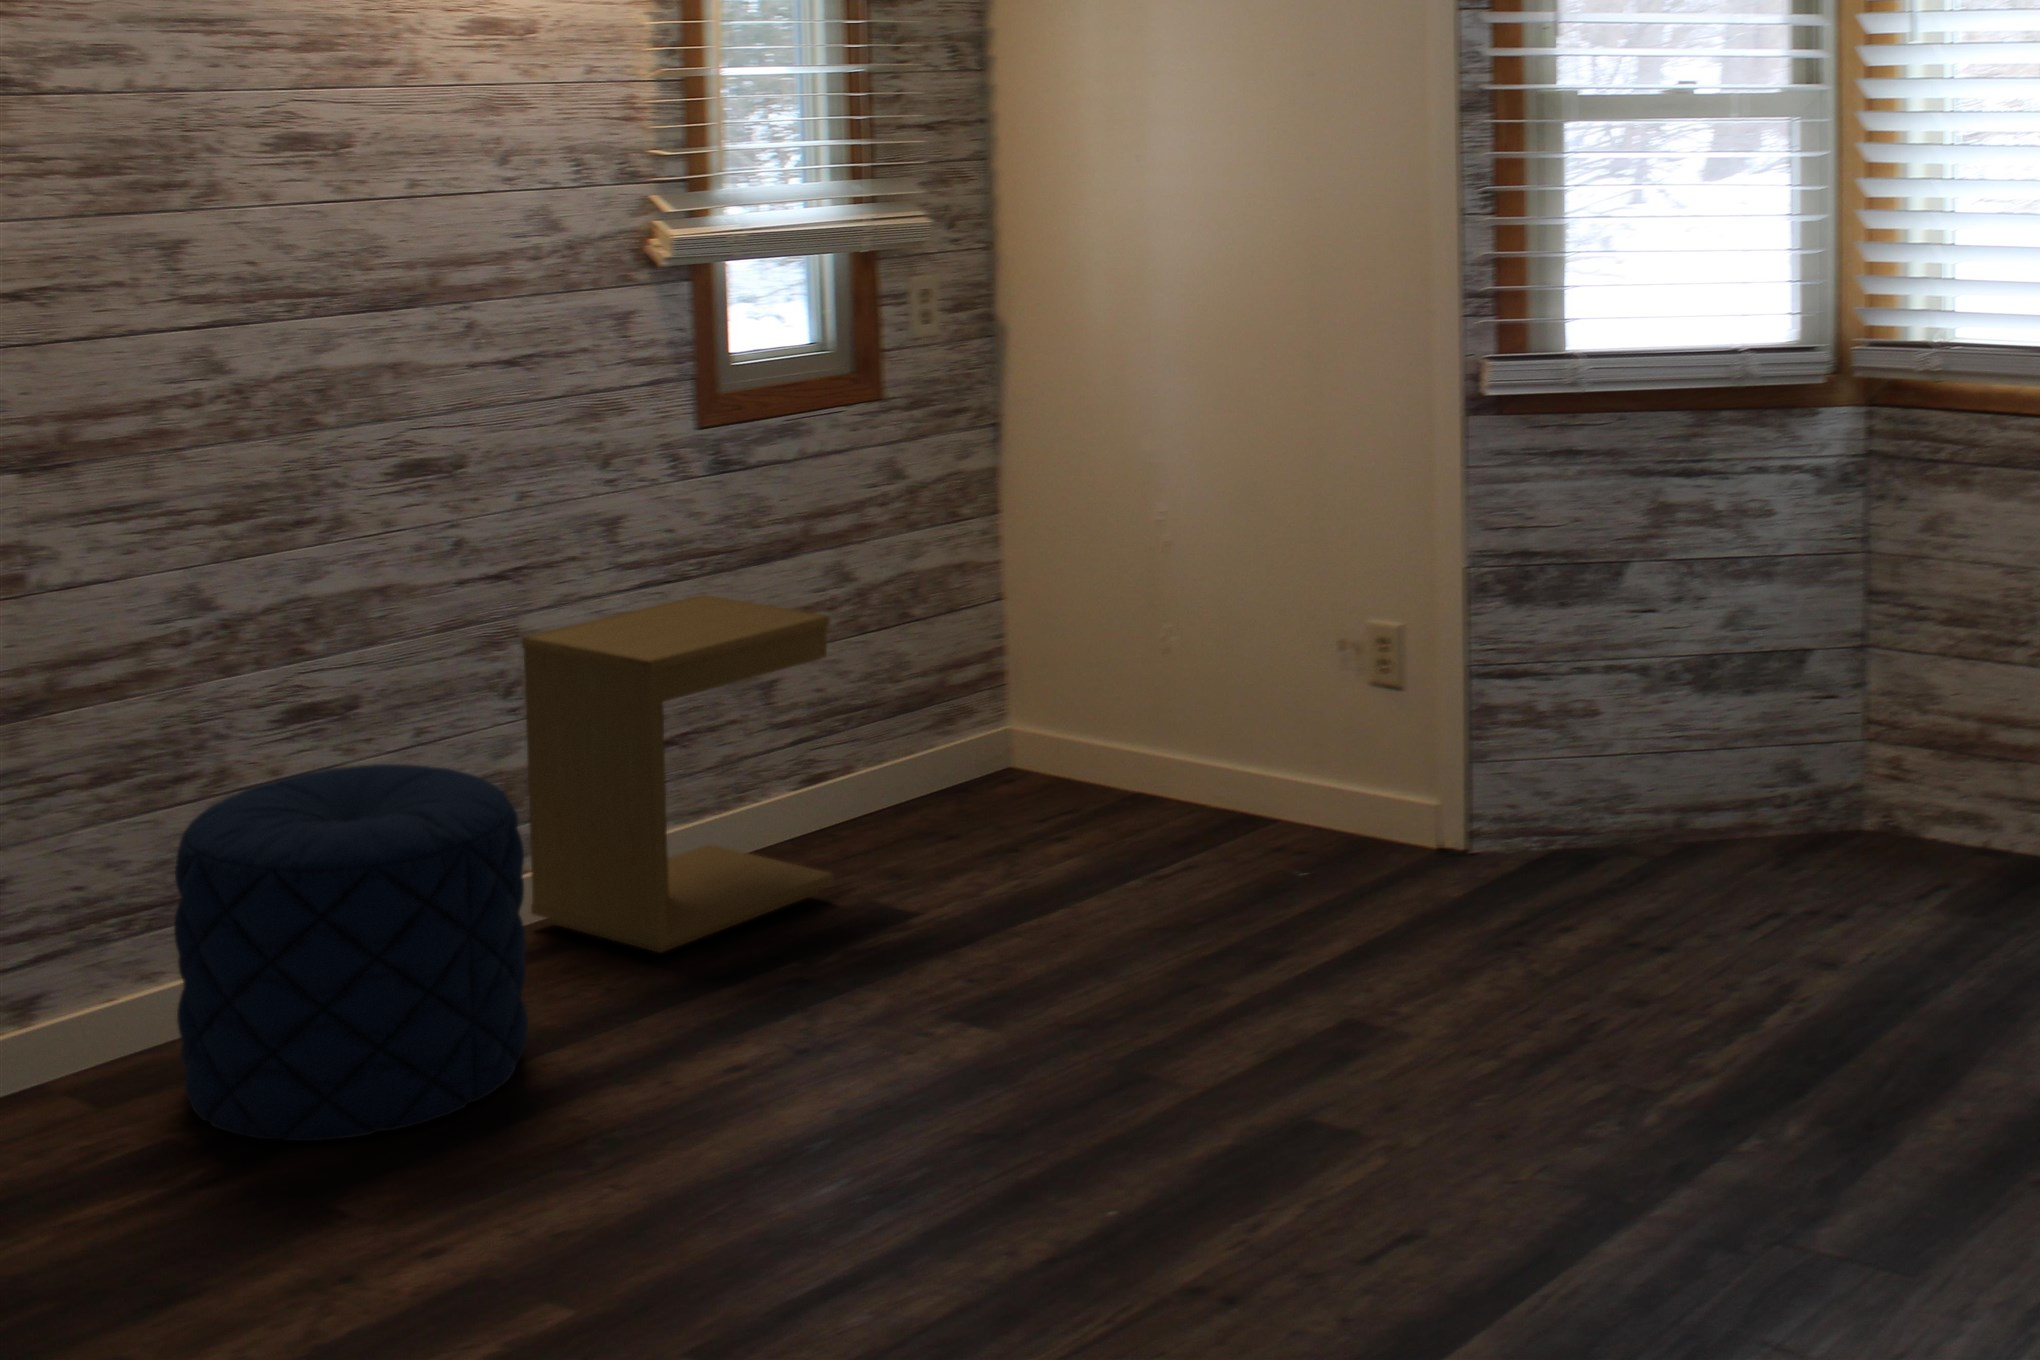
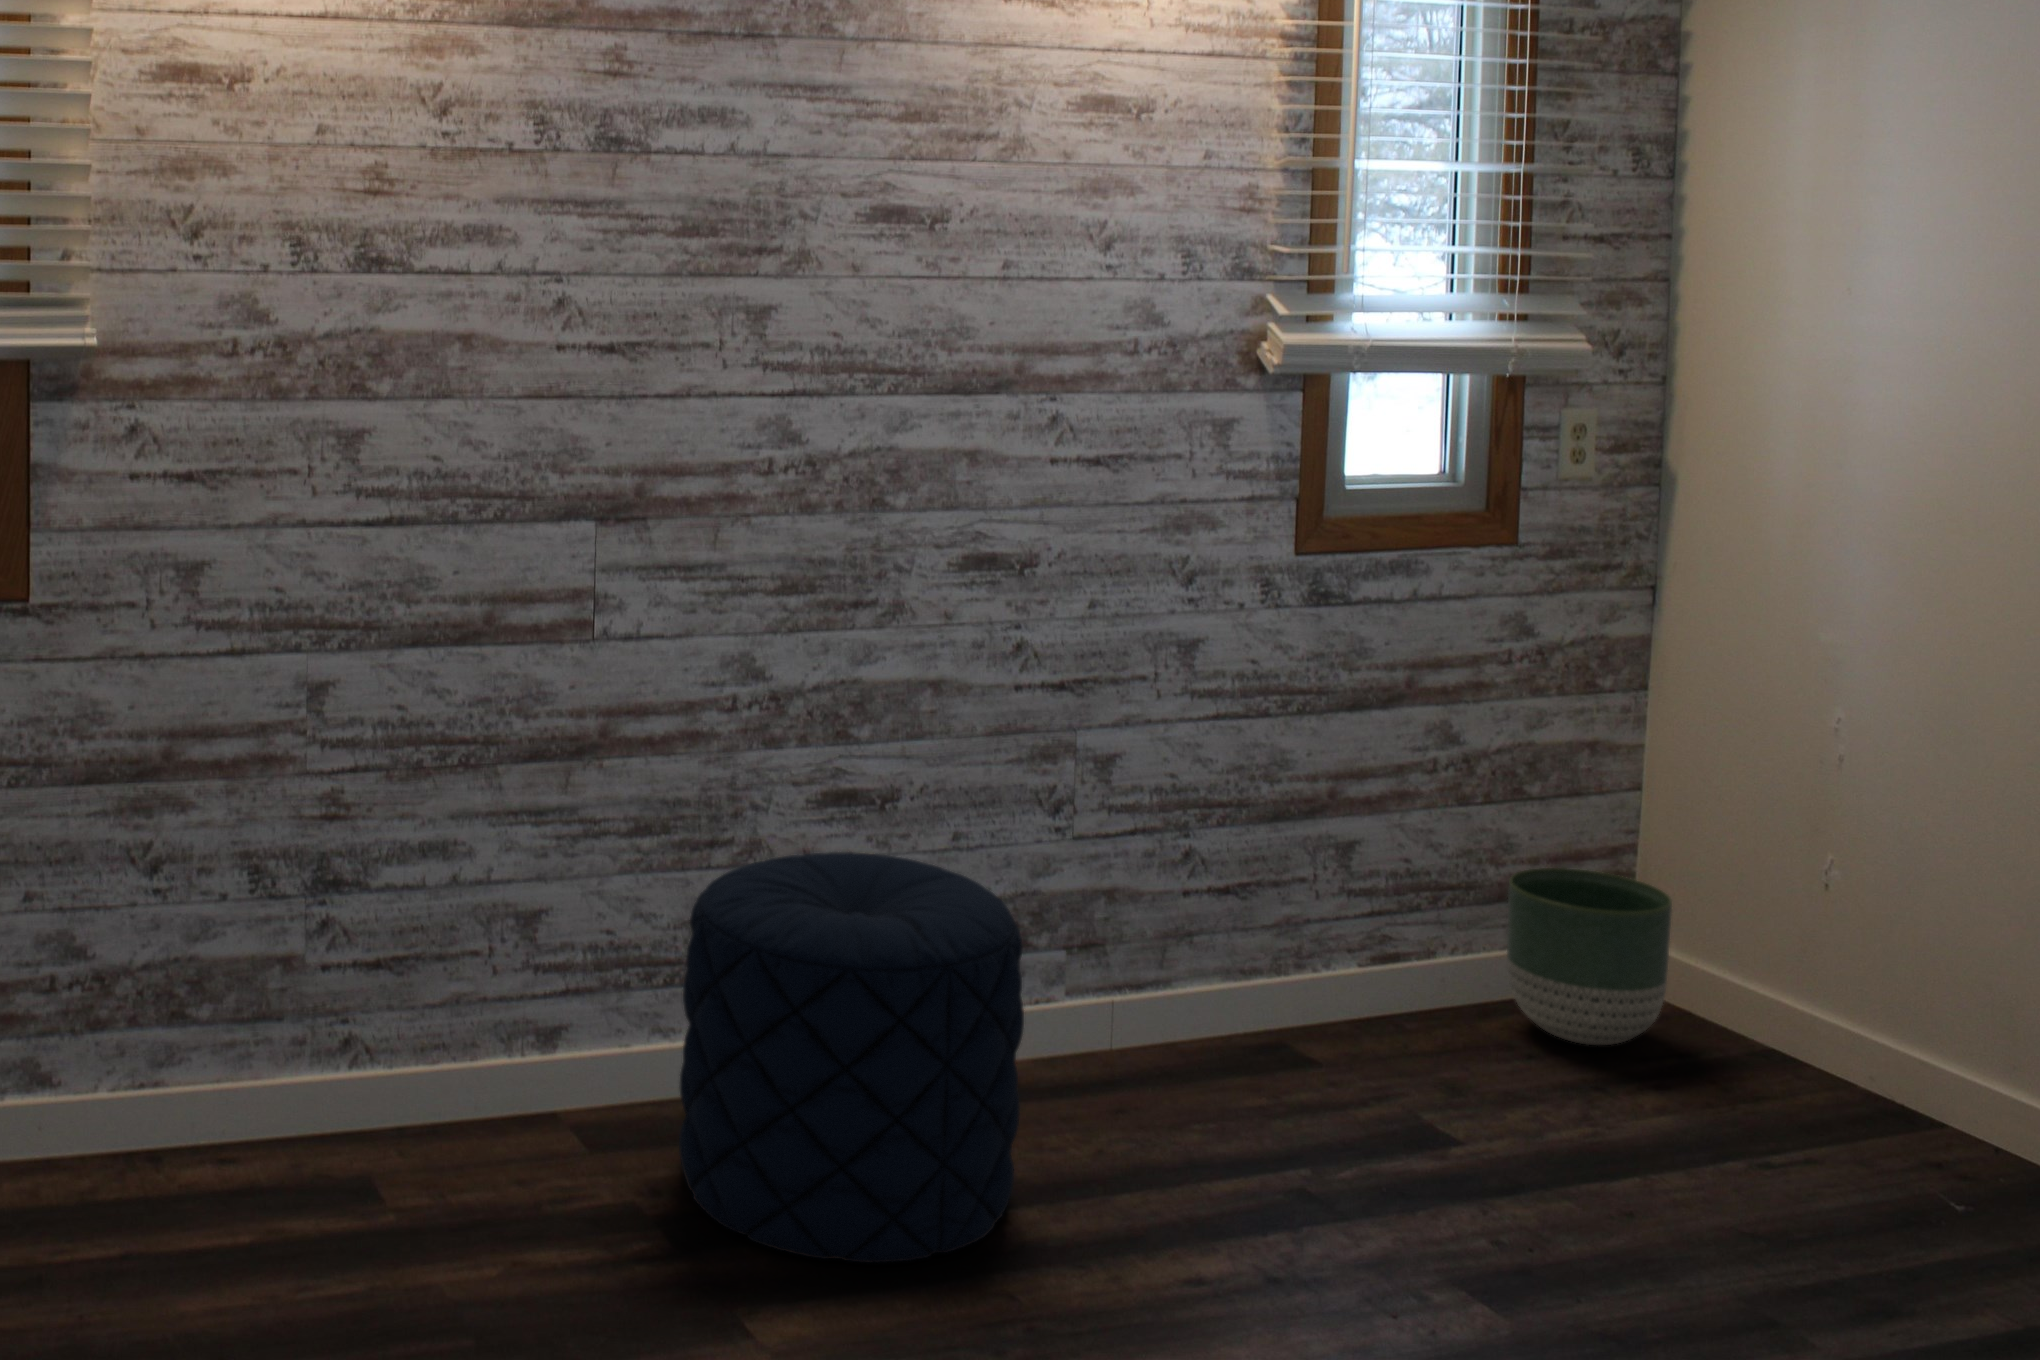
side table: present [522,595,834,953] -> none [1074,735,1423,1130]
planter: none [888,670,1017,815] -> present [1507,868,1672,1045]

